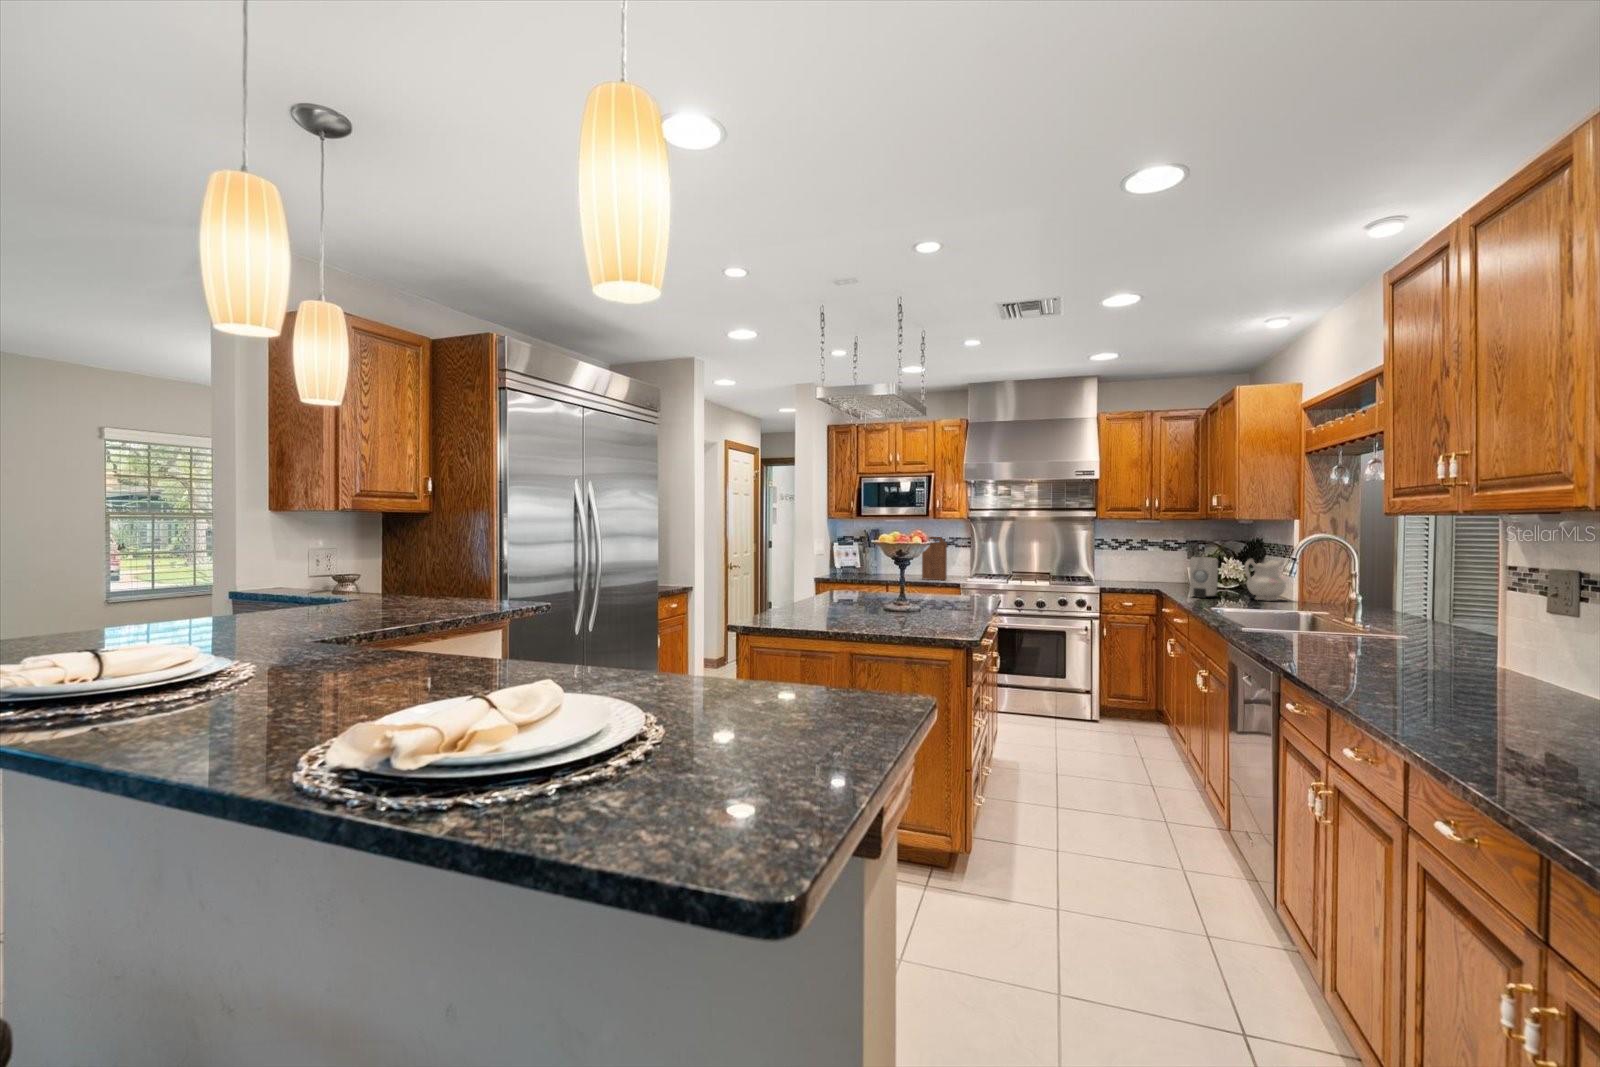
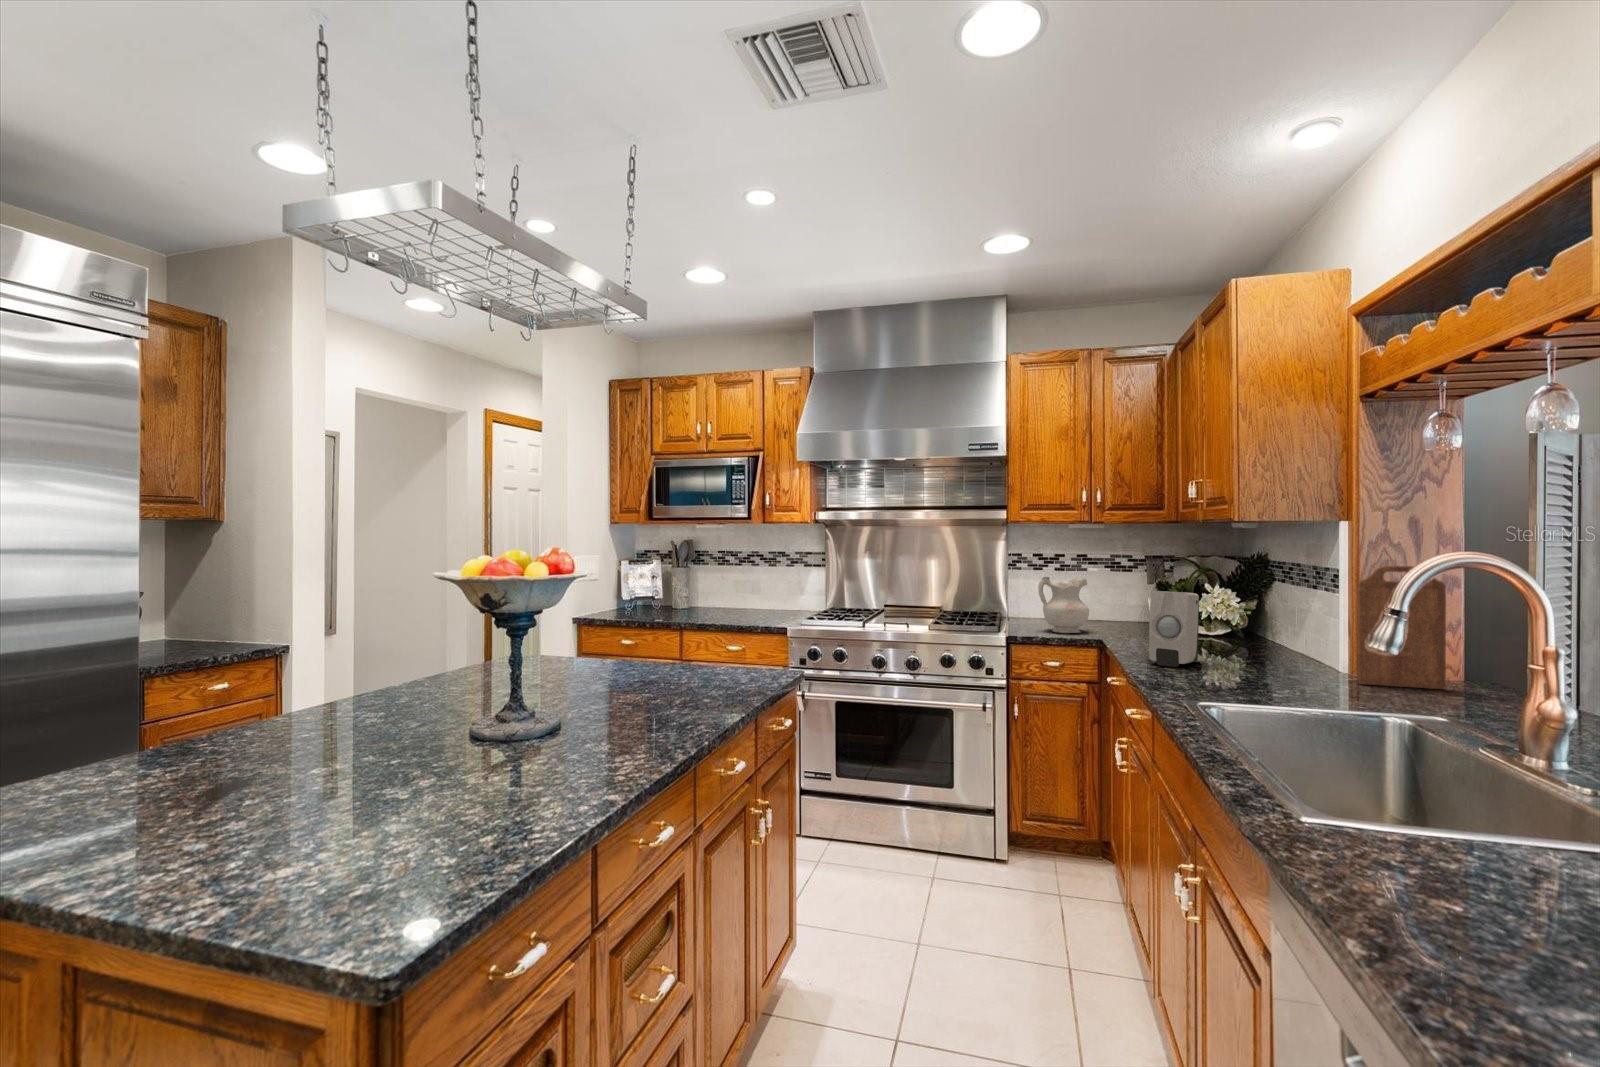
cutting board: present [922,537,947,580] -> present [1358,566,1446,689]
ceramic pitcher: present [1245,559,1286,601] -> present [1038,577,1089,633]

